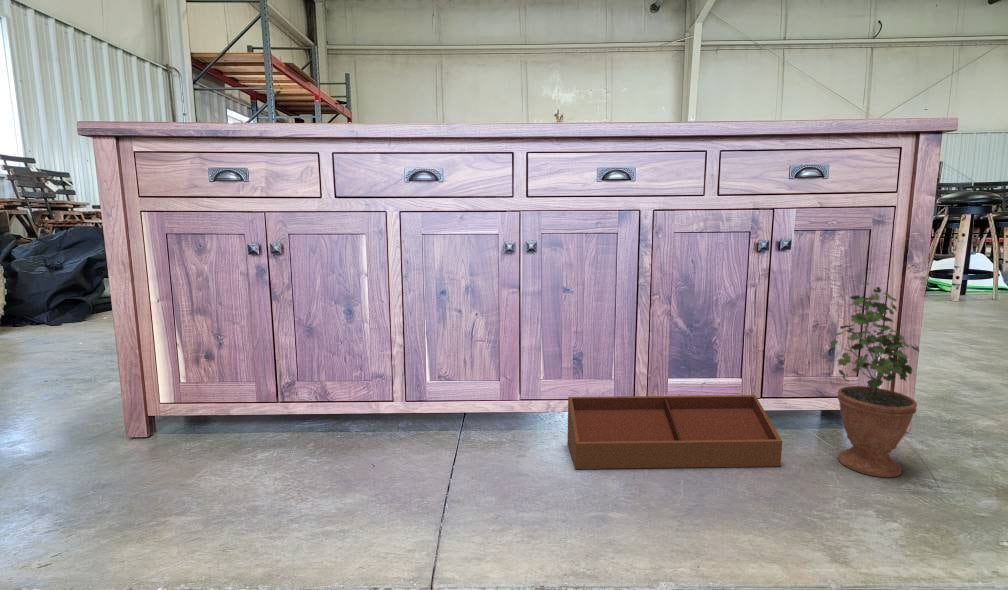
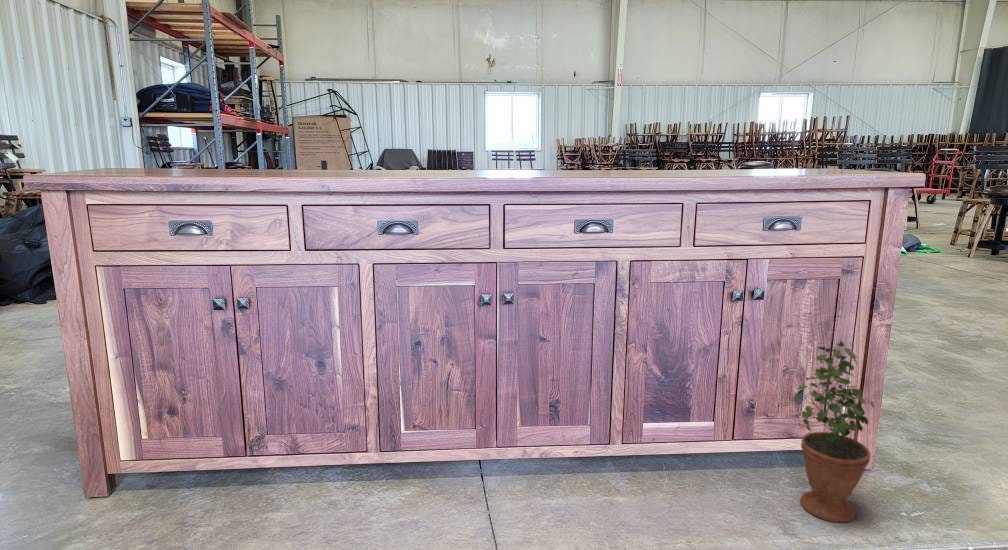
storage bin: present [567,395,782,469] -> none [544,439,748,522]

